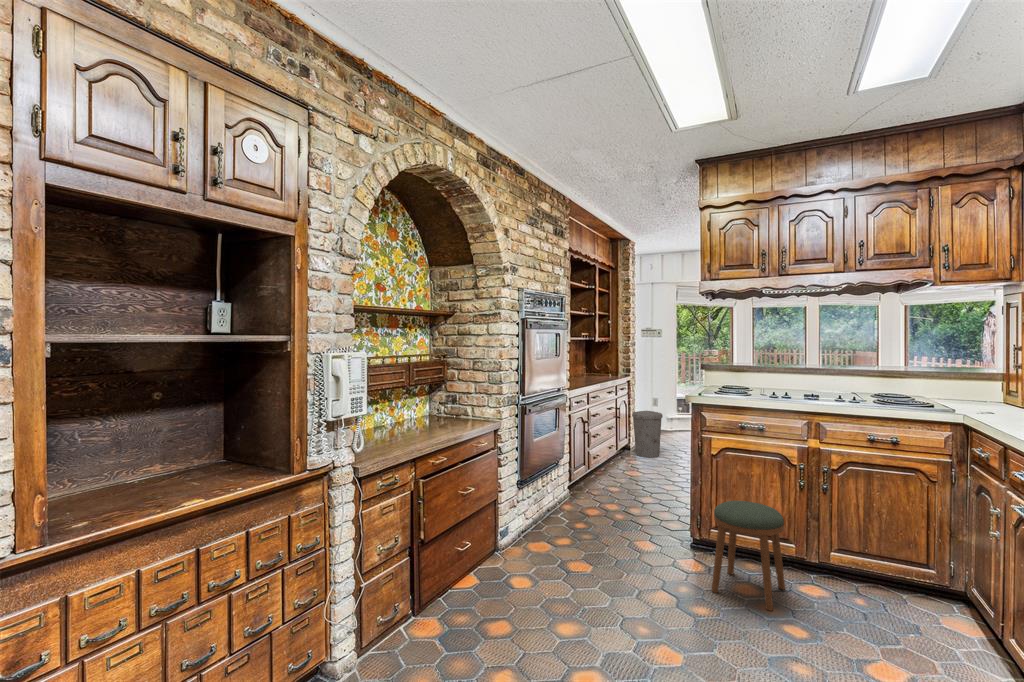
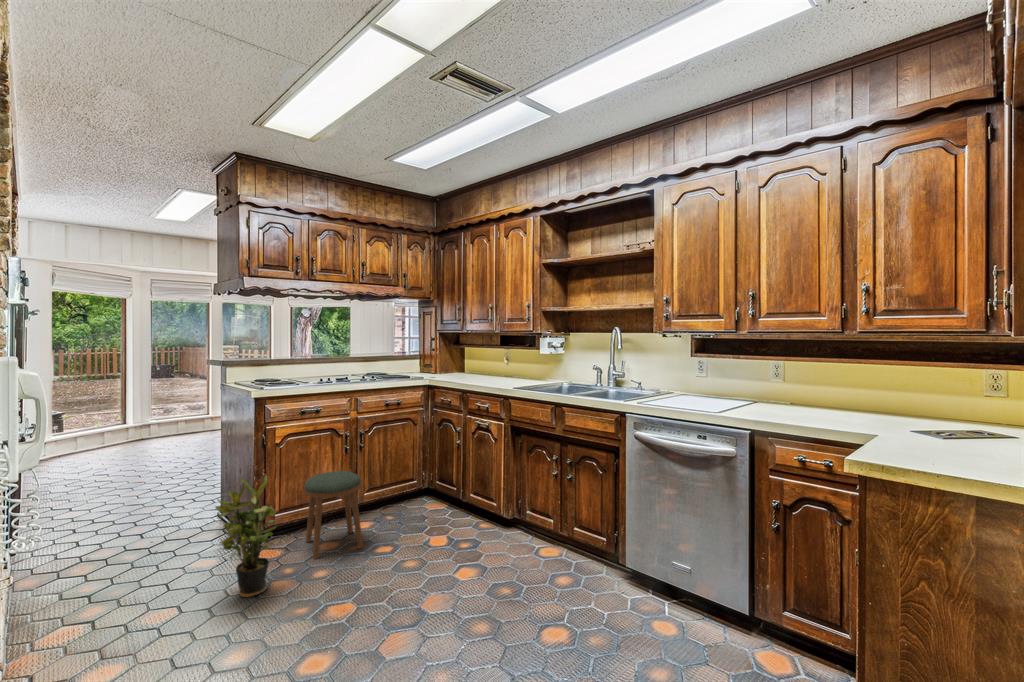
trash can: present [632,411,663,457] -> none [43,427,94,489]
potted plant: none [602,474,662,591] -> present [215,475,276,598]

